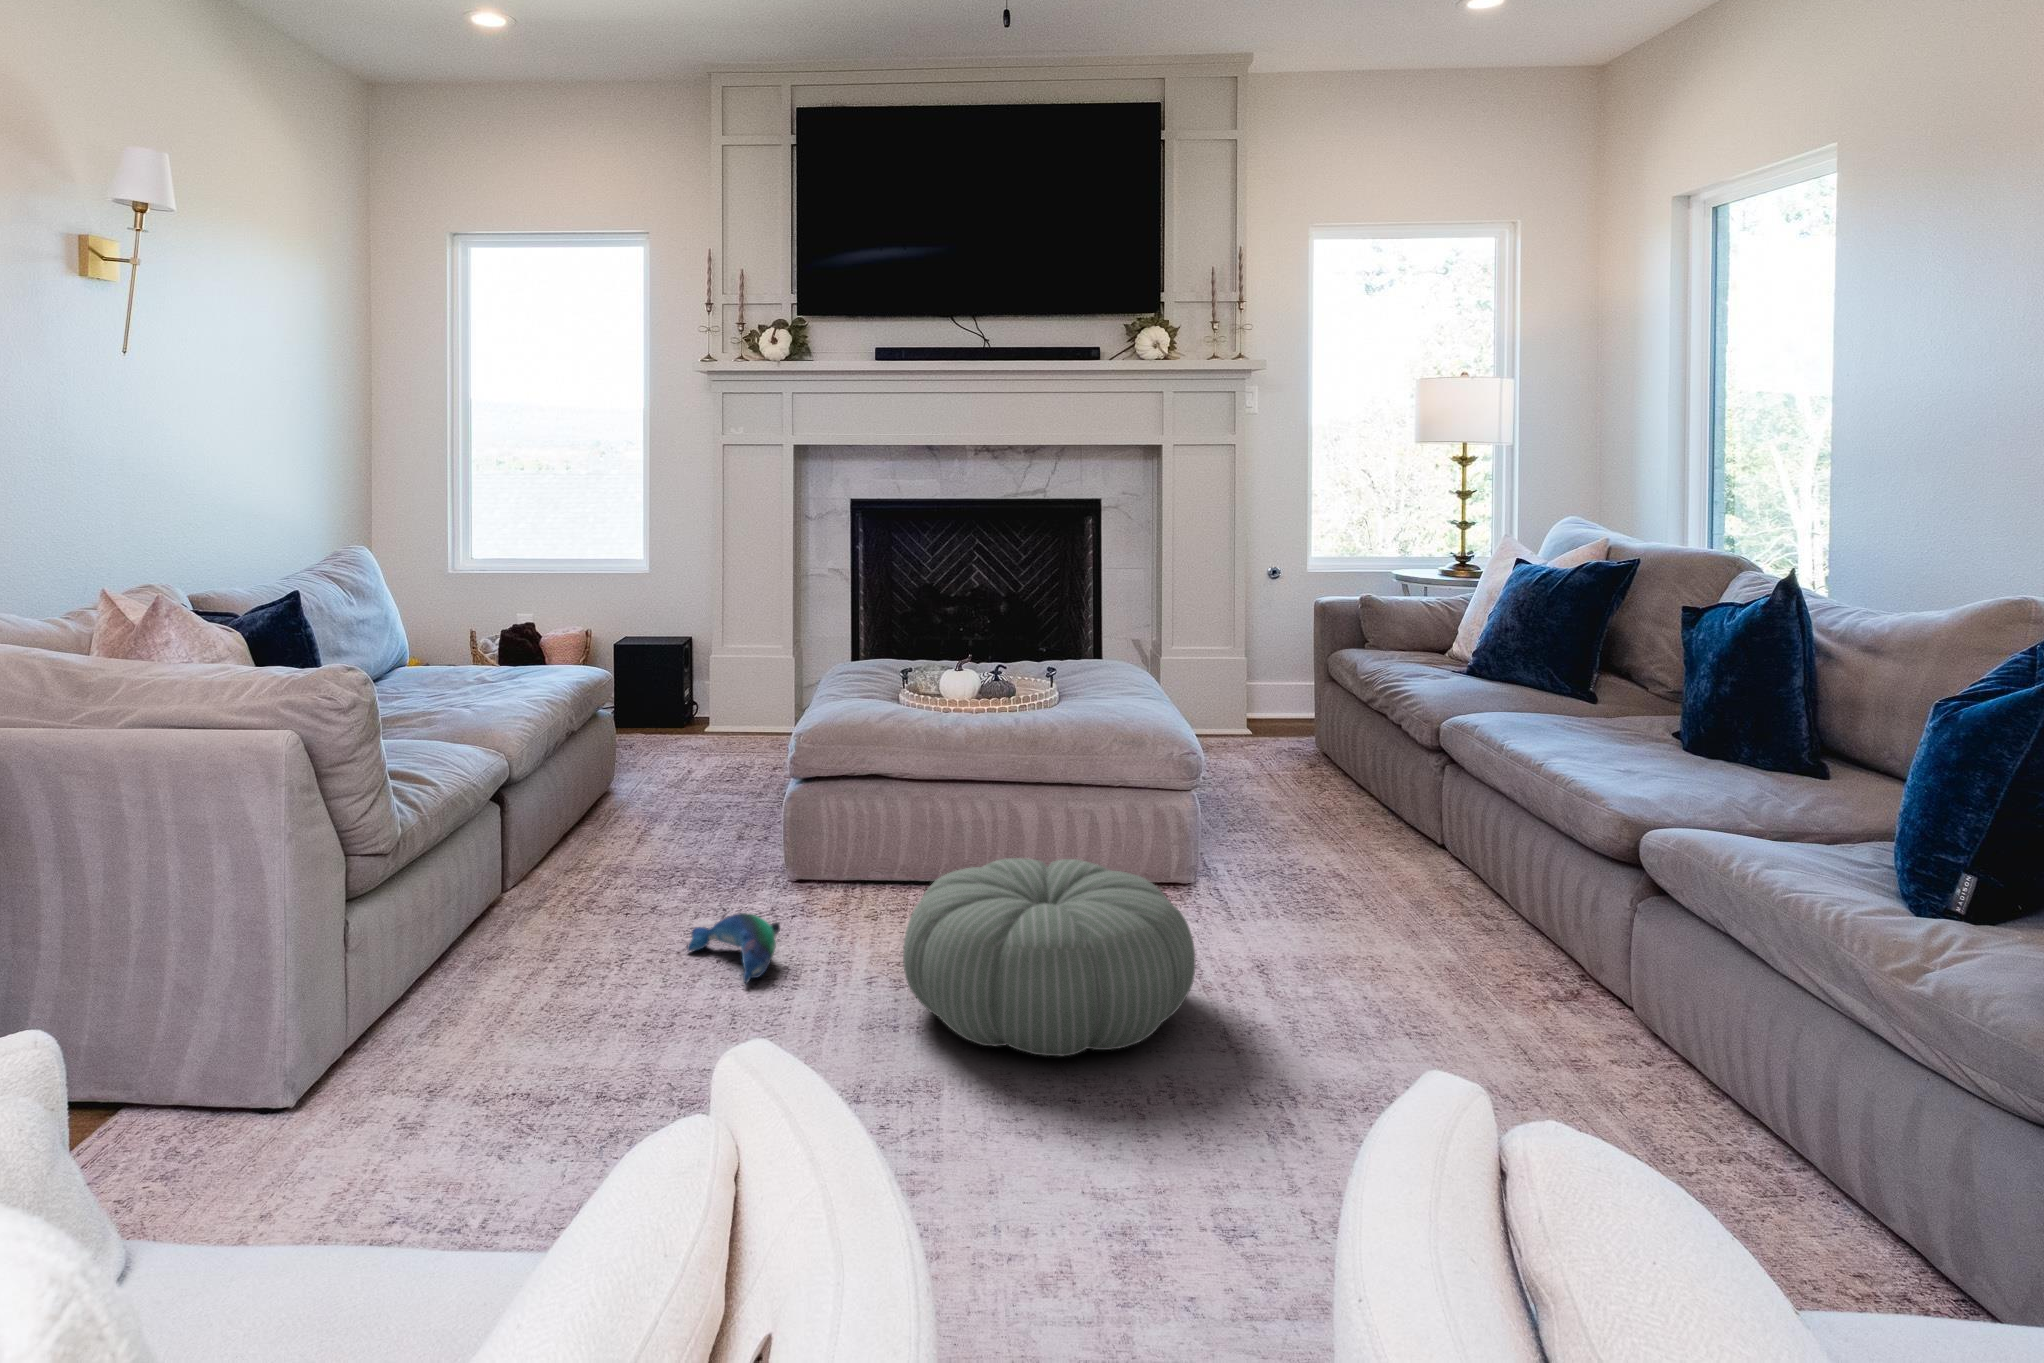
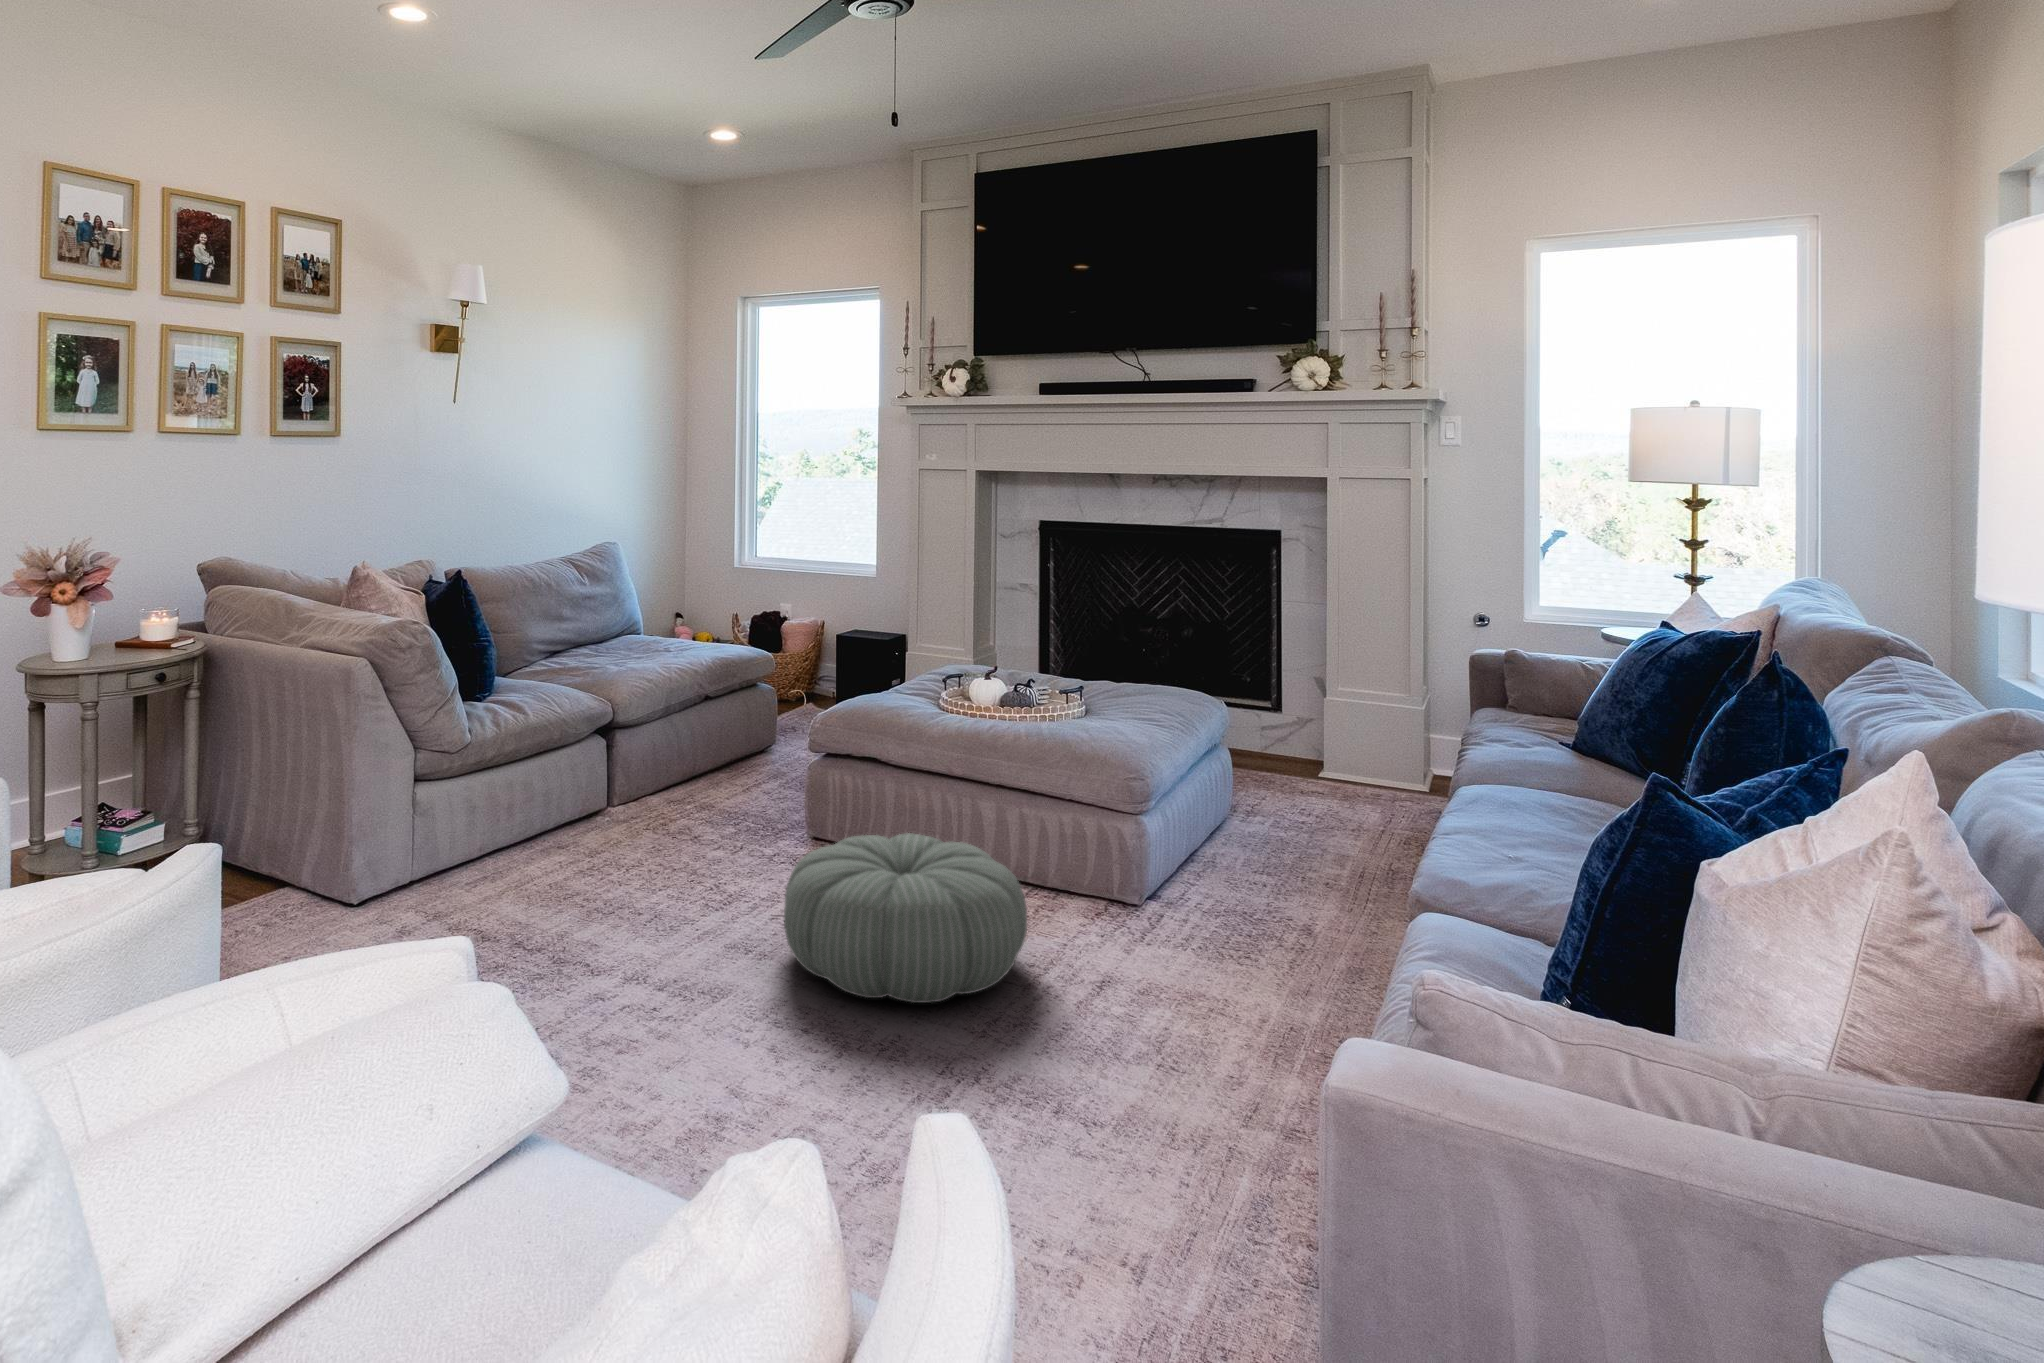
plush toy: present [687,913,780,983] -> none [696,845,755,897]

